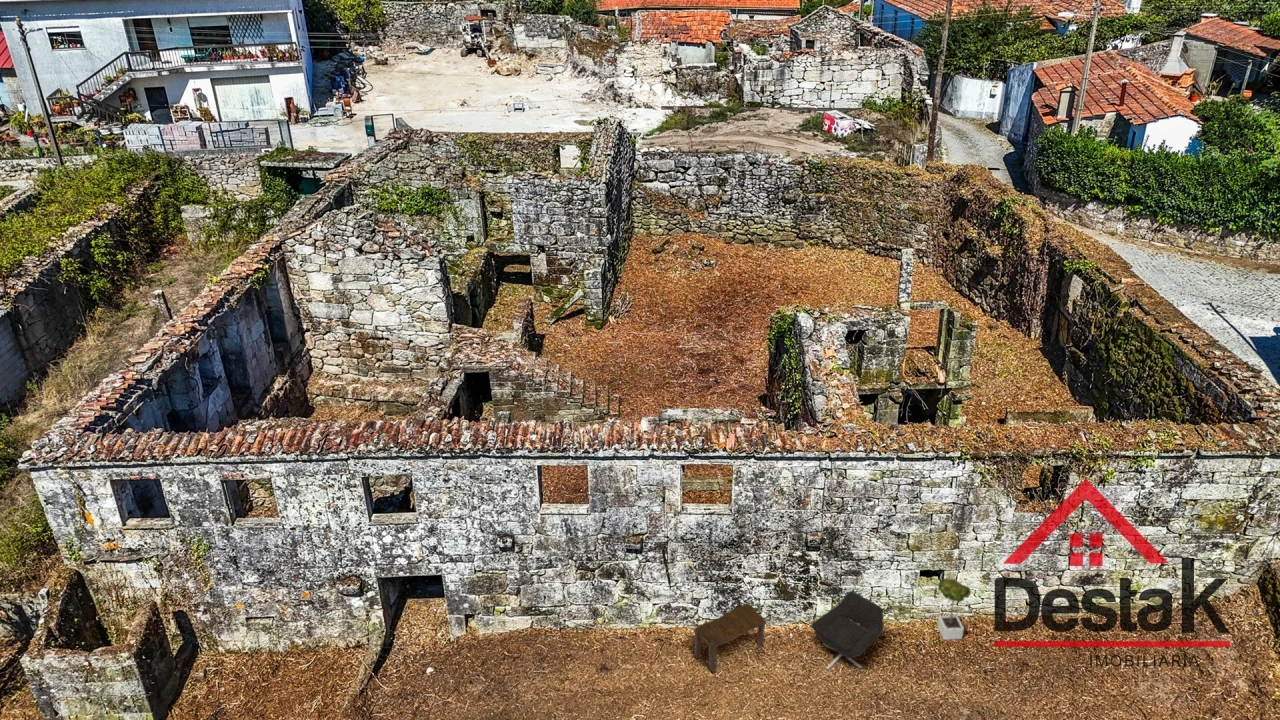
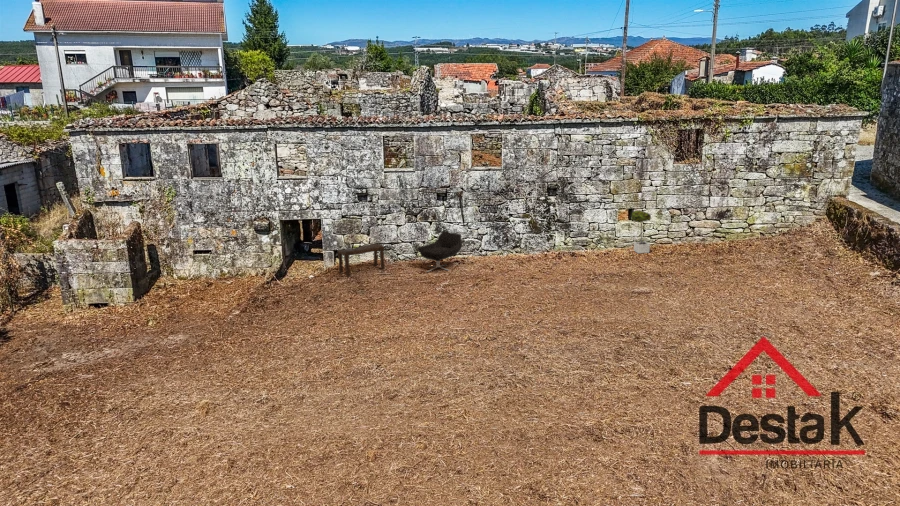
lounge chair: present [811,591,883,669] -> present [418,232,462,272]
bench: present [694,603,766,672] -> present [338,243,385,276]

